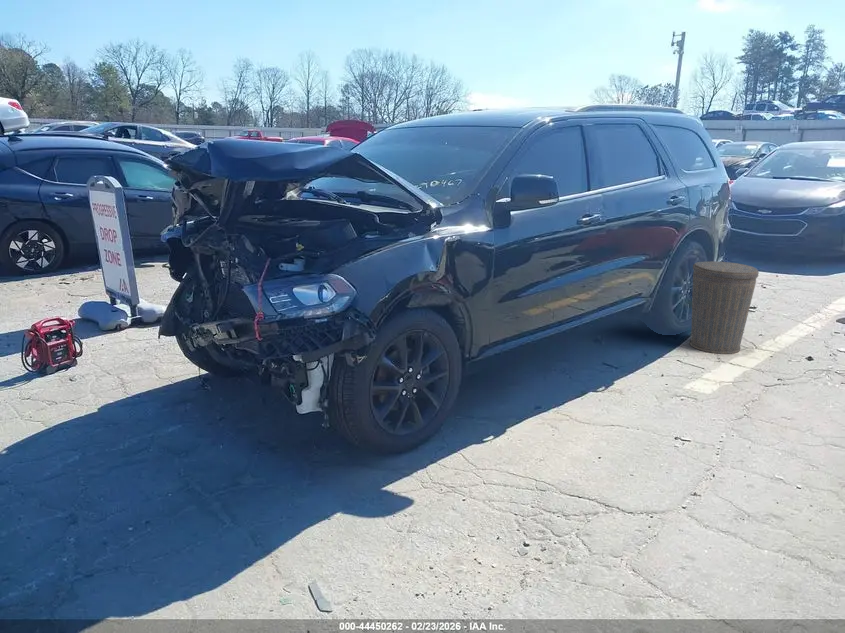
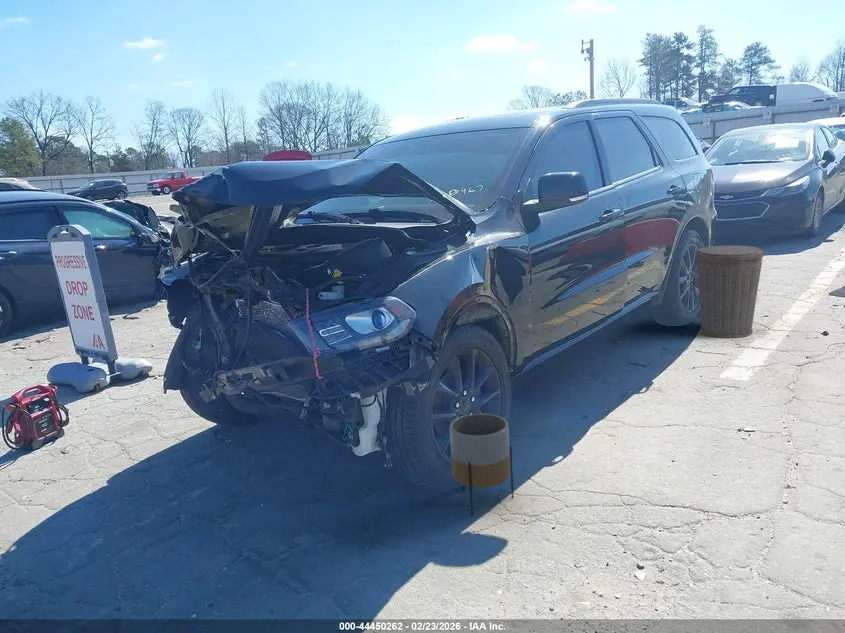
planter: none [387,390,441,480] -> present [450,413,513,516]

